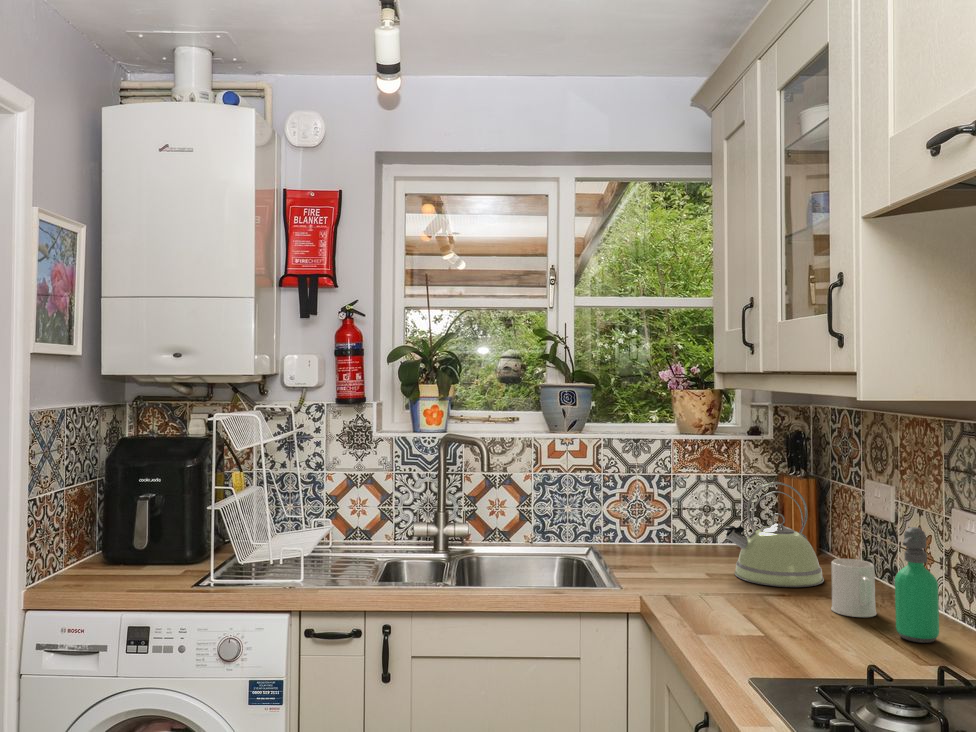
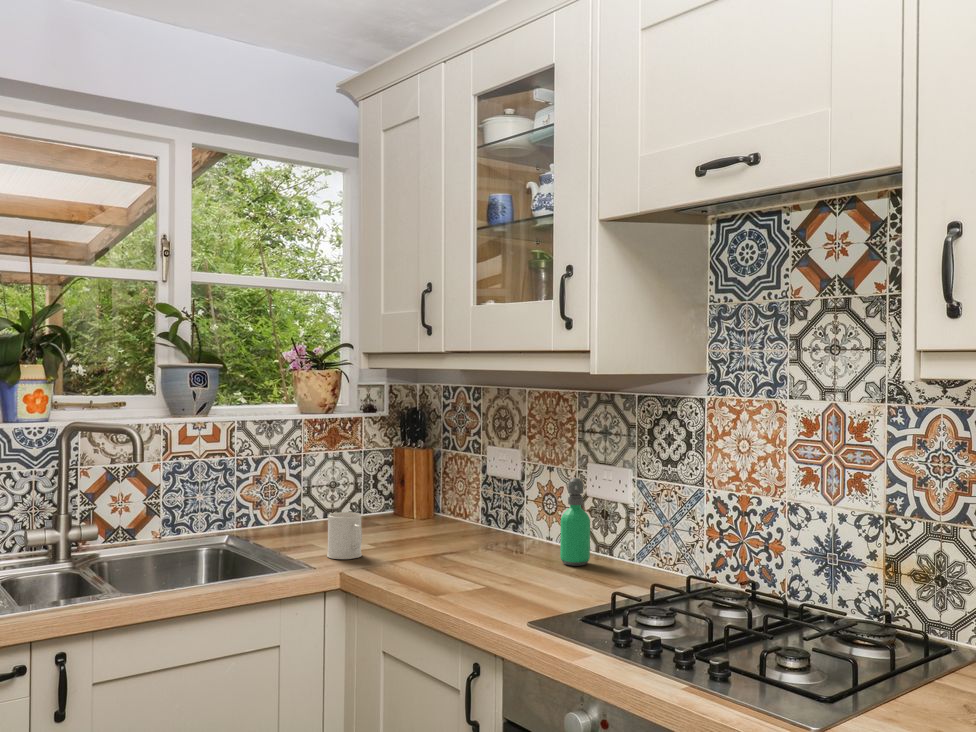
kettle: present [723,482,824,587] -> none [386,453,466,546]
mug: present [831,559,876,617] -> present [327,512,362,559]

